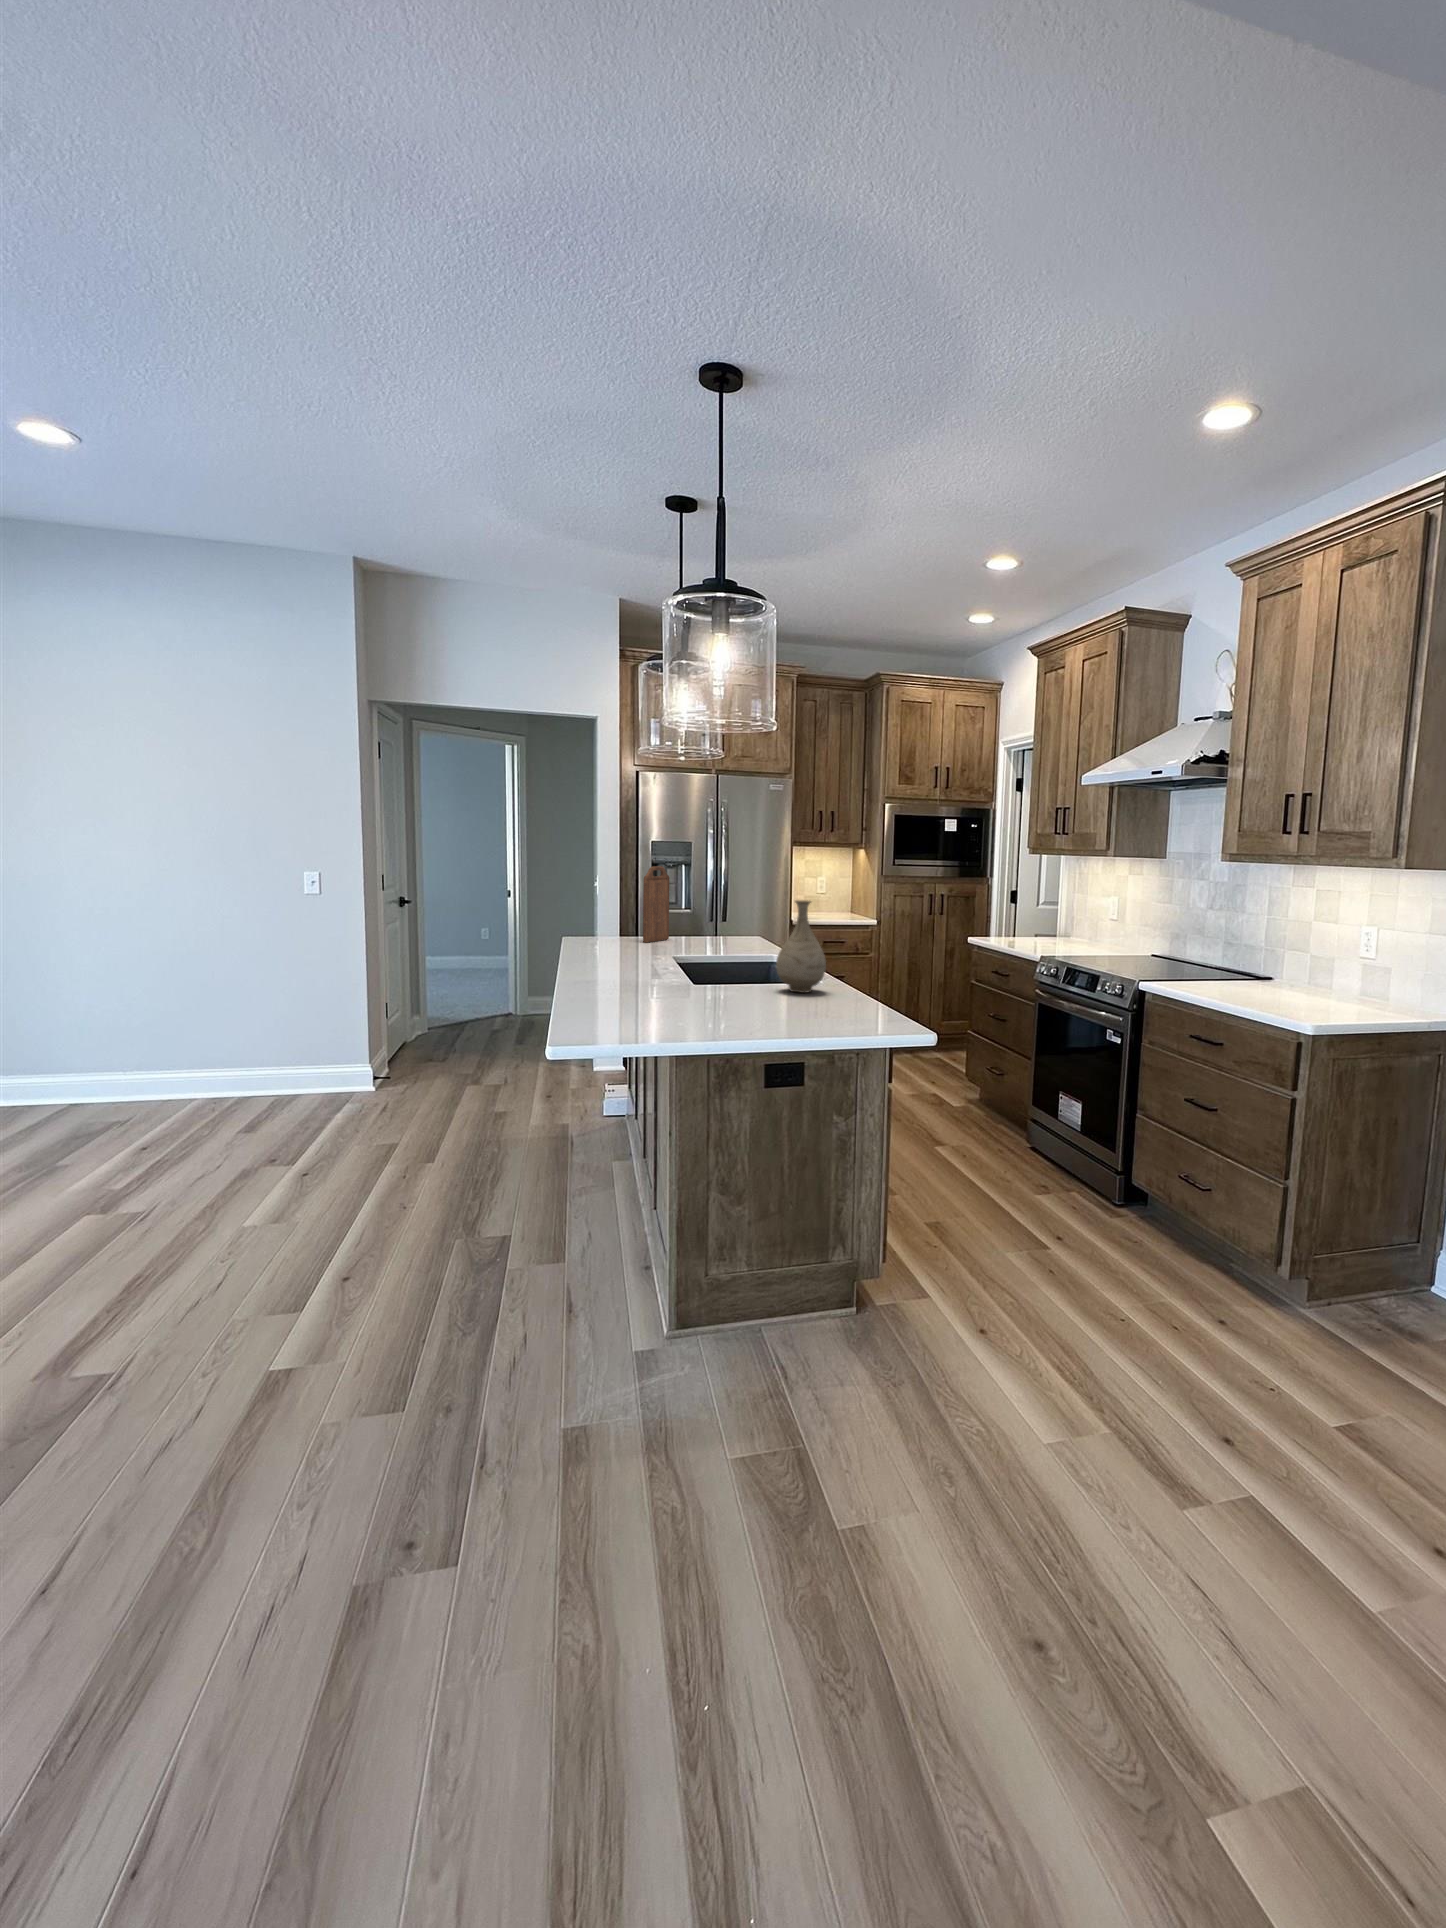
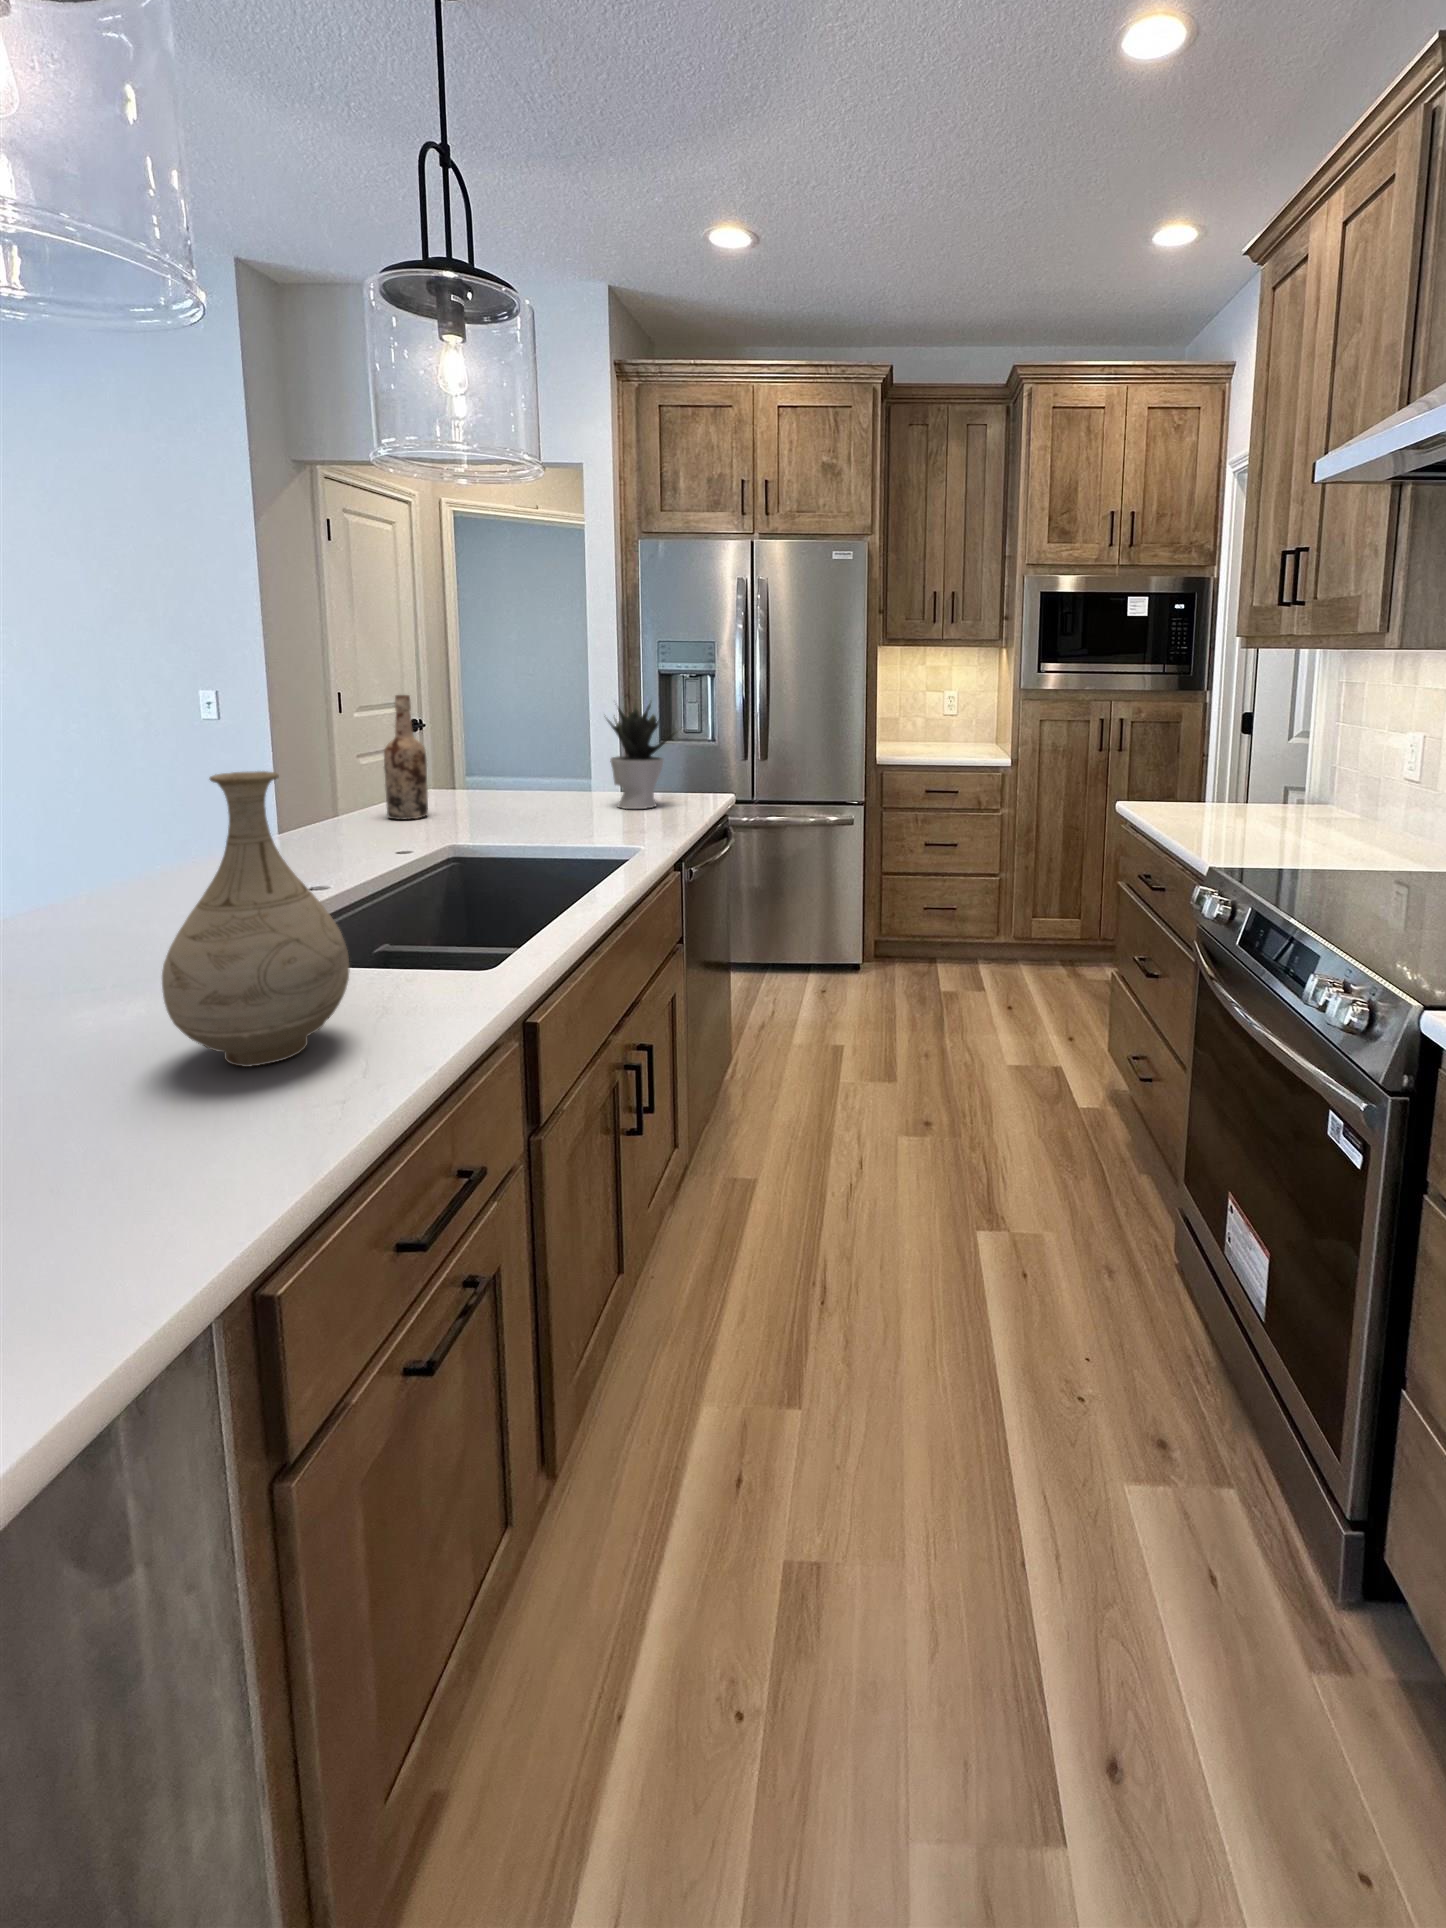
cutting board: present [643,866,670,943] -> none [463,676,540,812]
wine bottle: none [610,876,631,945] -> present [384,695,428,820]
potted plant: none [706,879,748,941] -> present [607,703,676,809]

